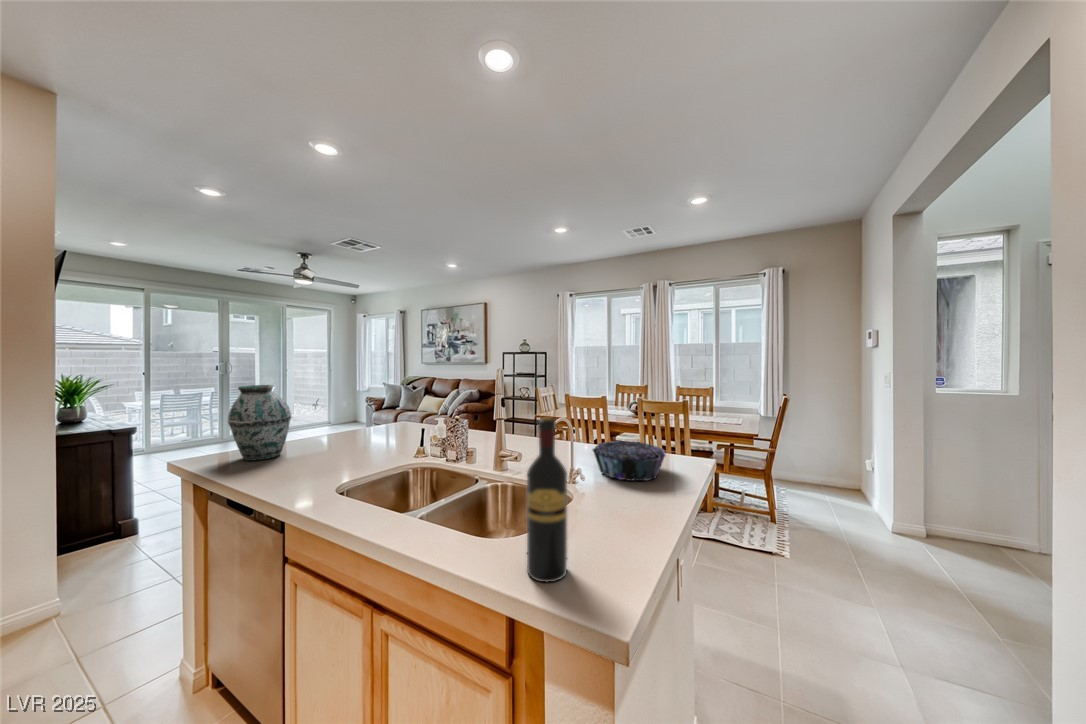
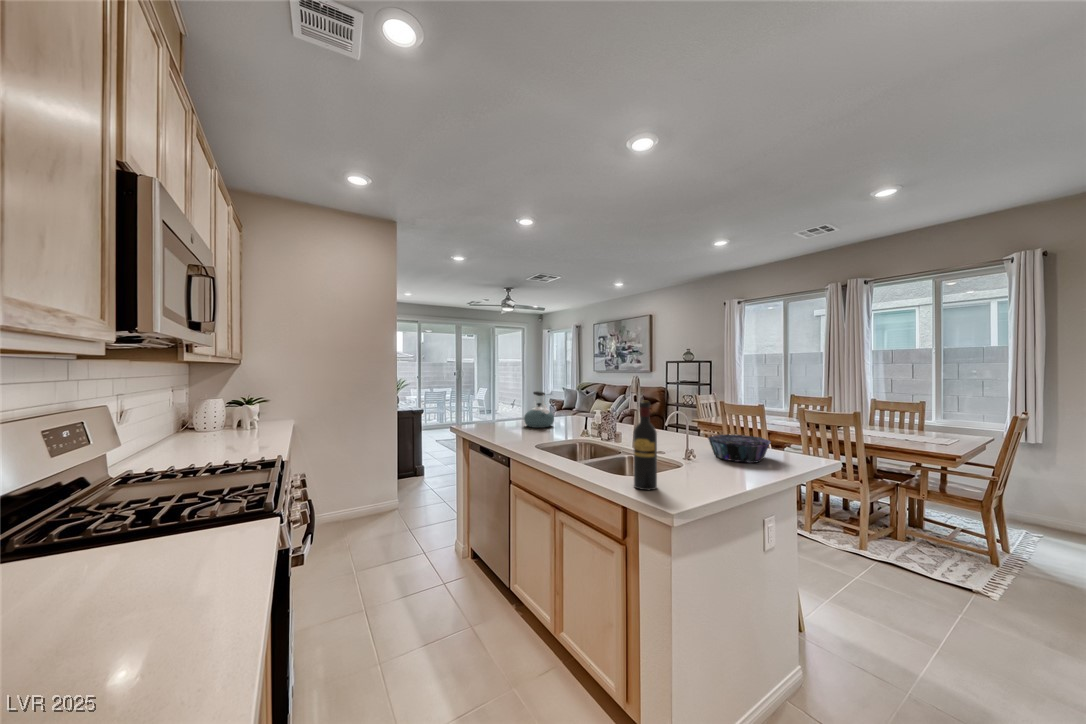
vase: present [228,385,291,461] -> none [473,384,506,431]
kettle: none [326,393,374,446] -> present [524,391,554,428]

